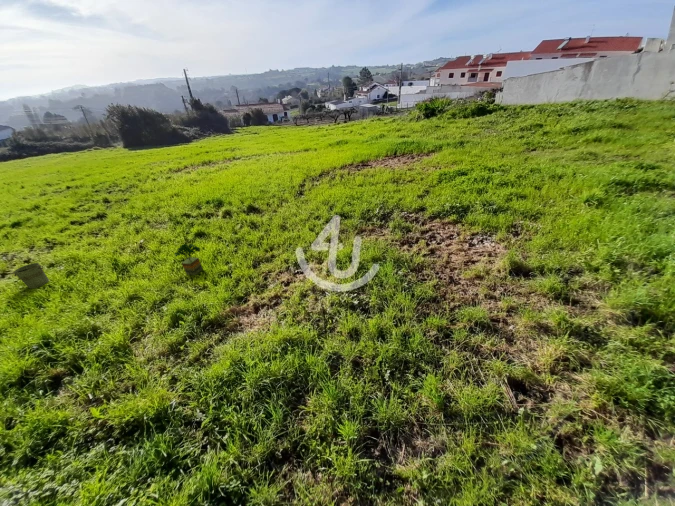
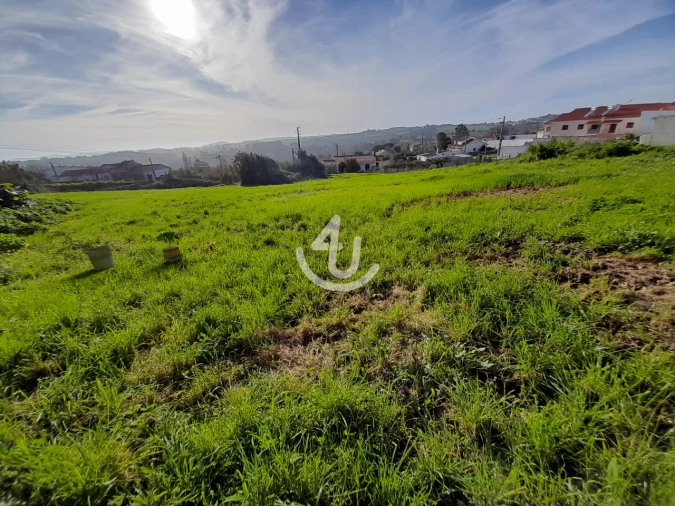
potted tree: present [175,244,203,275] -> present [156,232,182,262]

